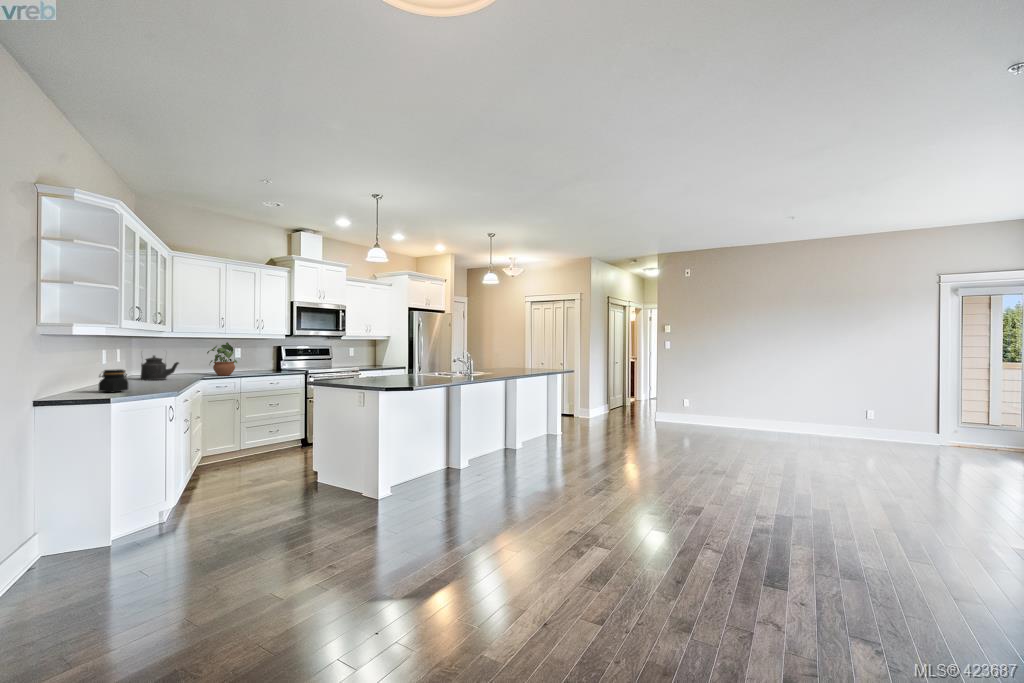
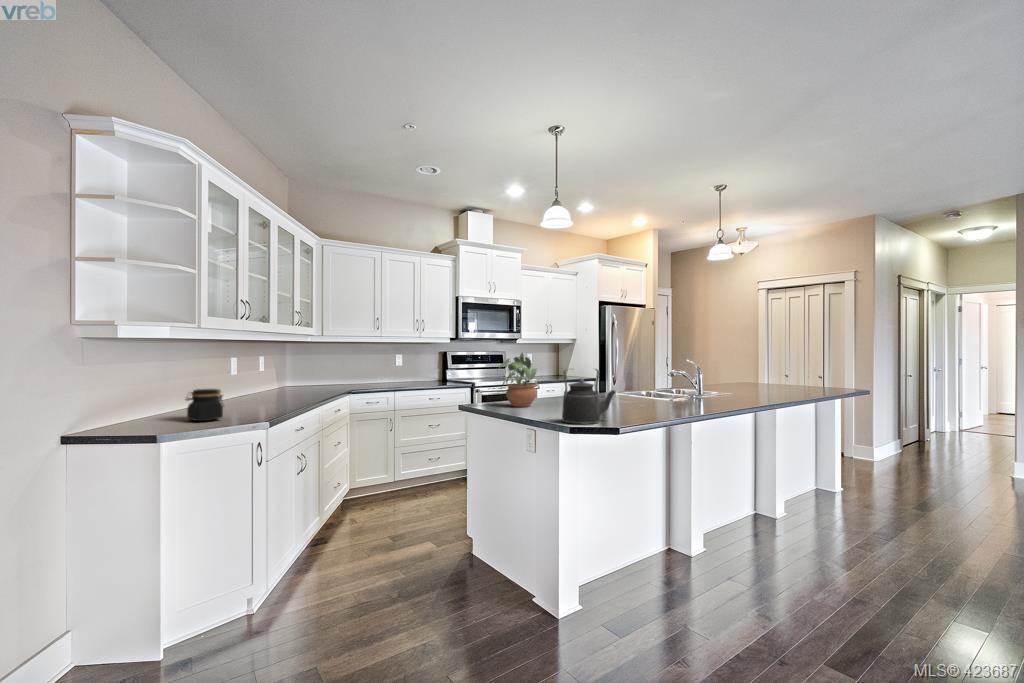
potted plant: present [207,342,237,376] -> present [500,353,539,407]
kettle: present [141,355,179,380] -> present [562,369,616,424]

